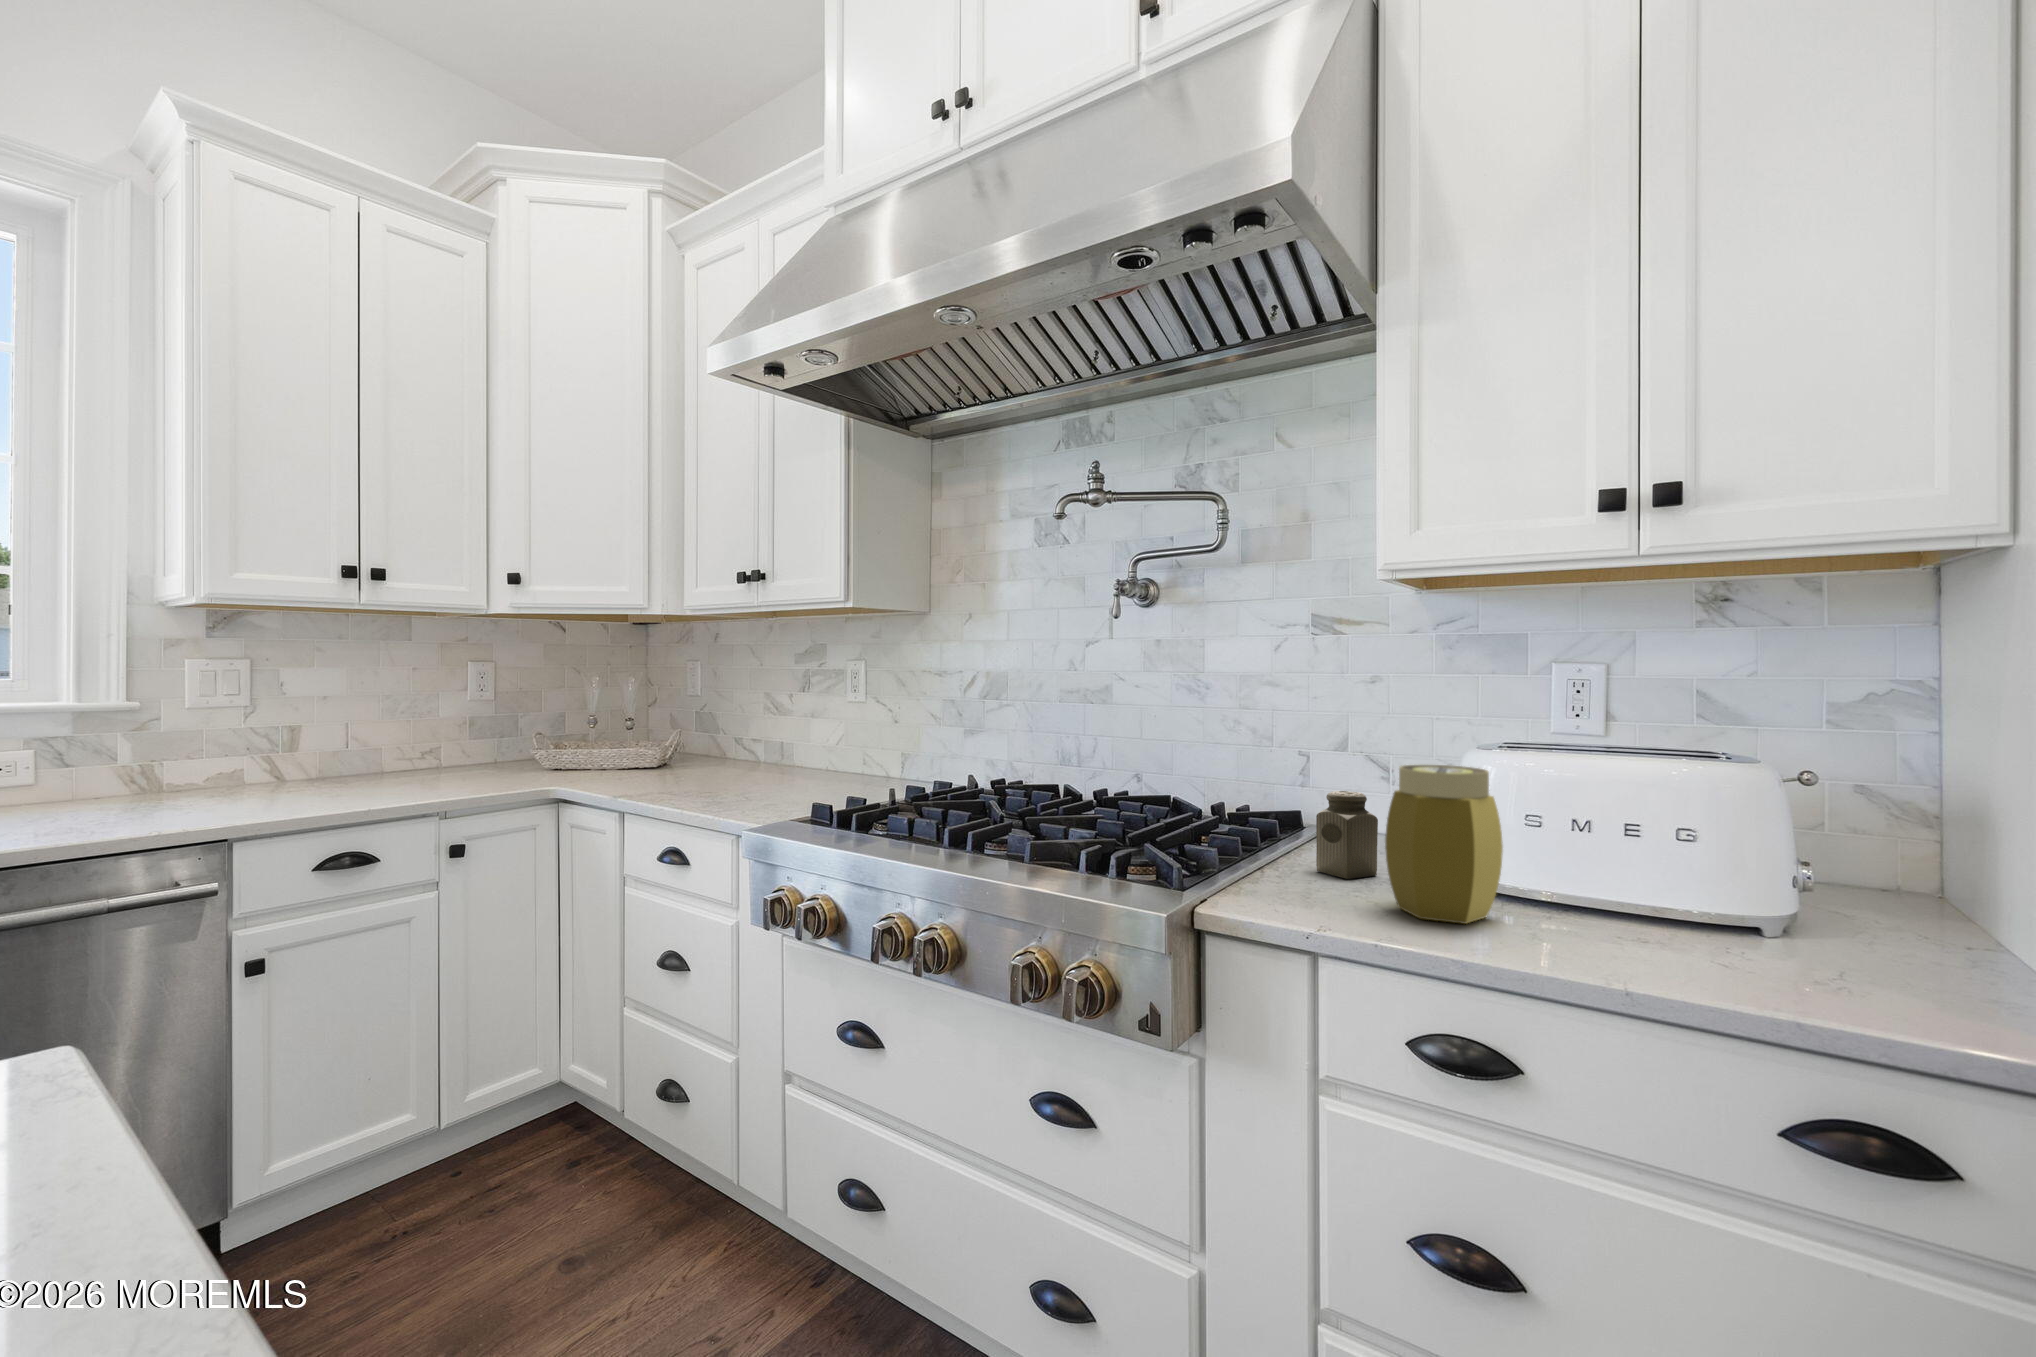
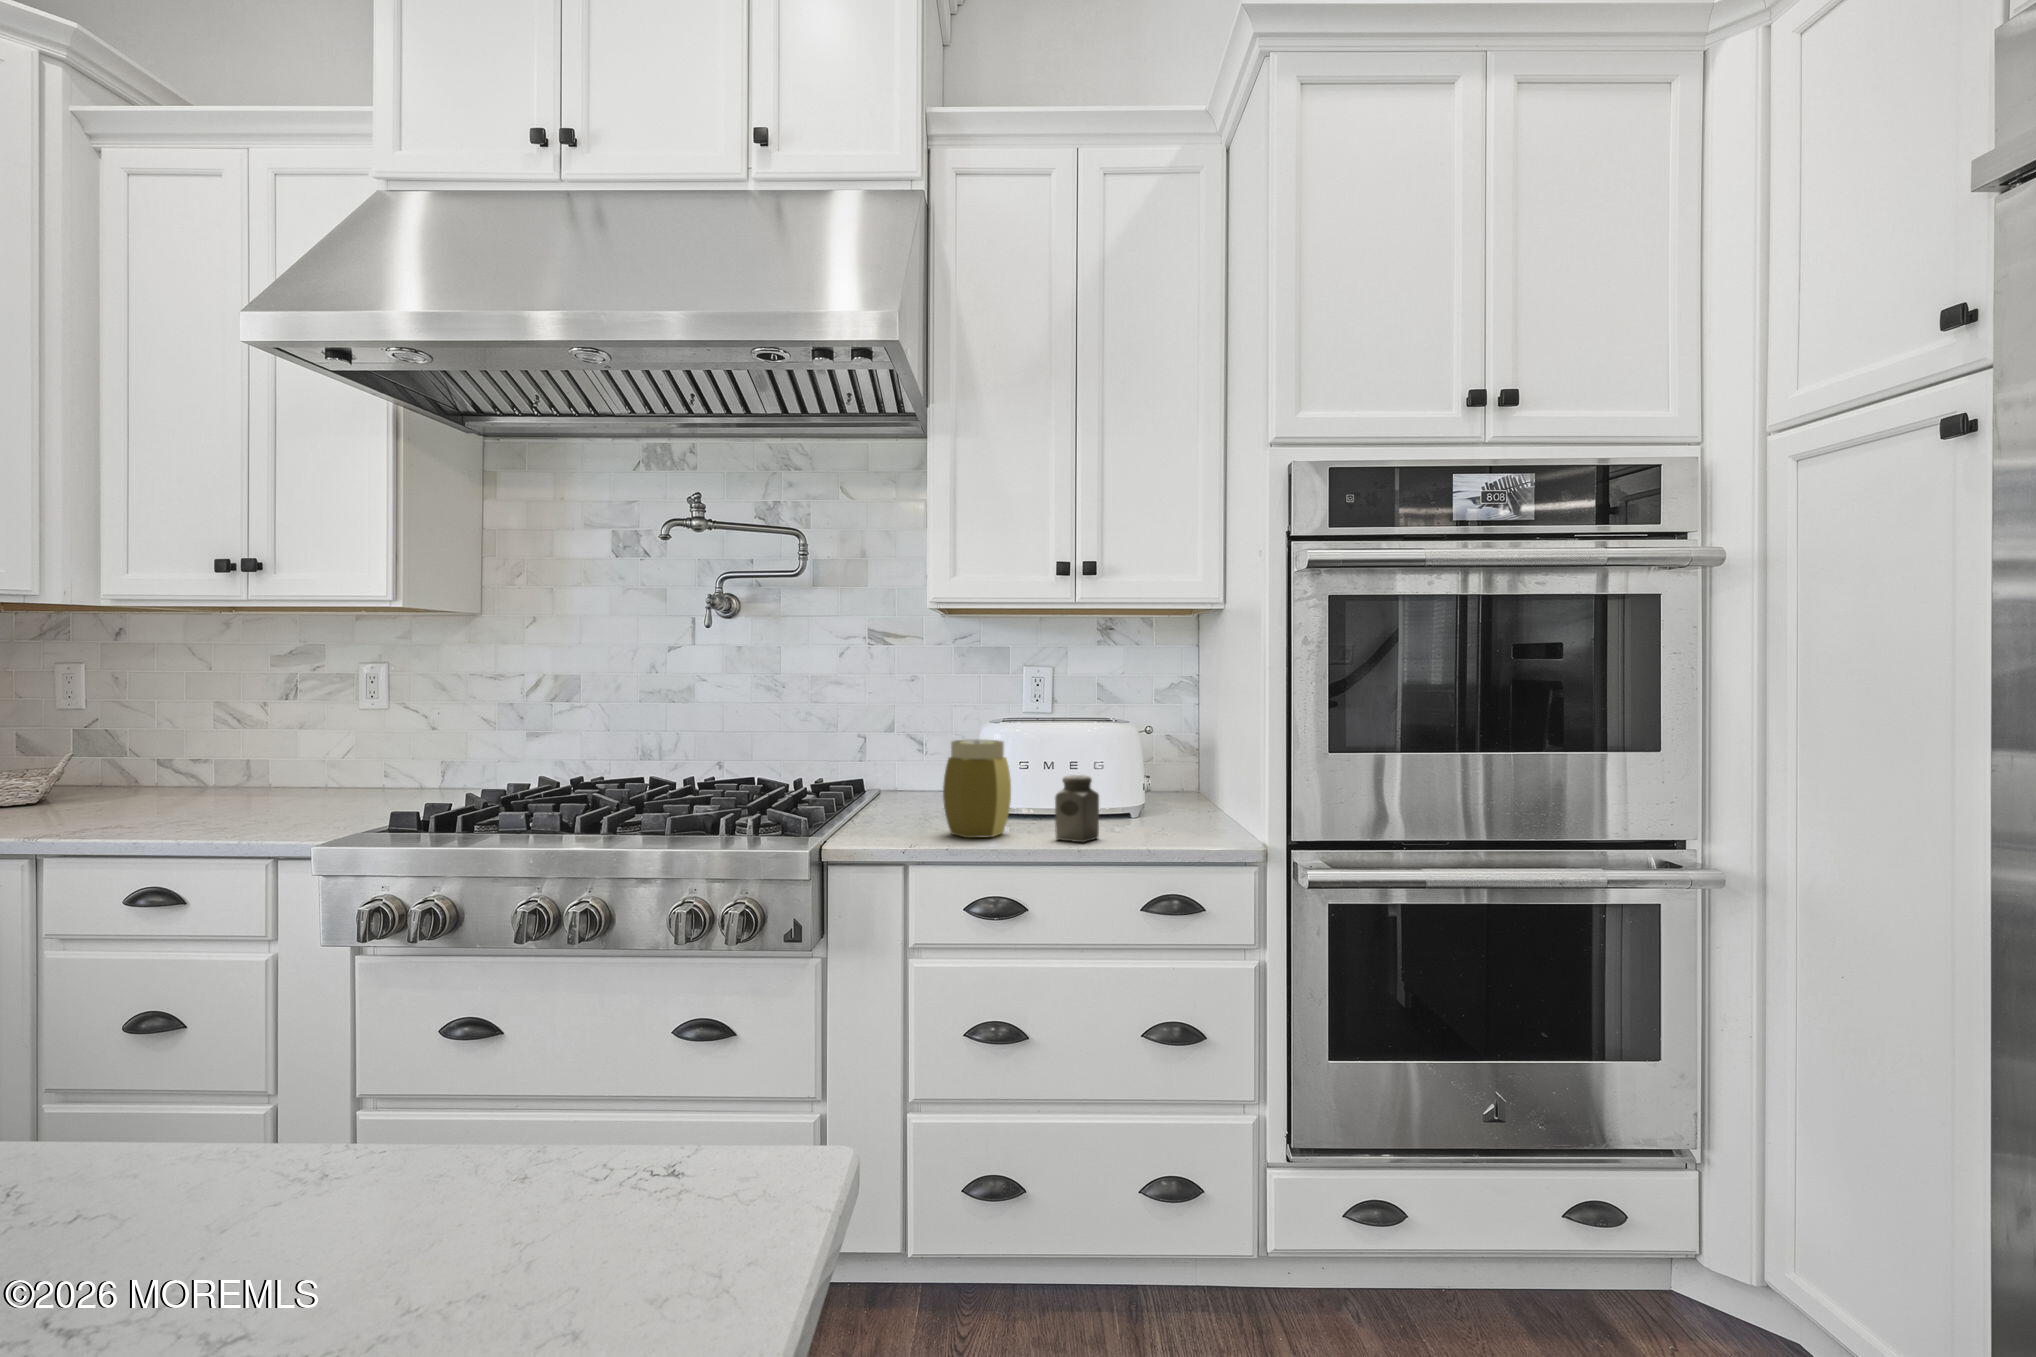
salt shaker: present [1316,791,1378,879] -> present [1055,775,1099,842]

